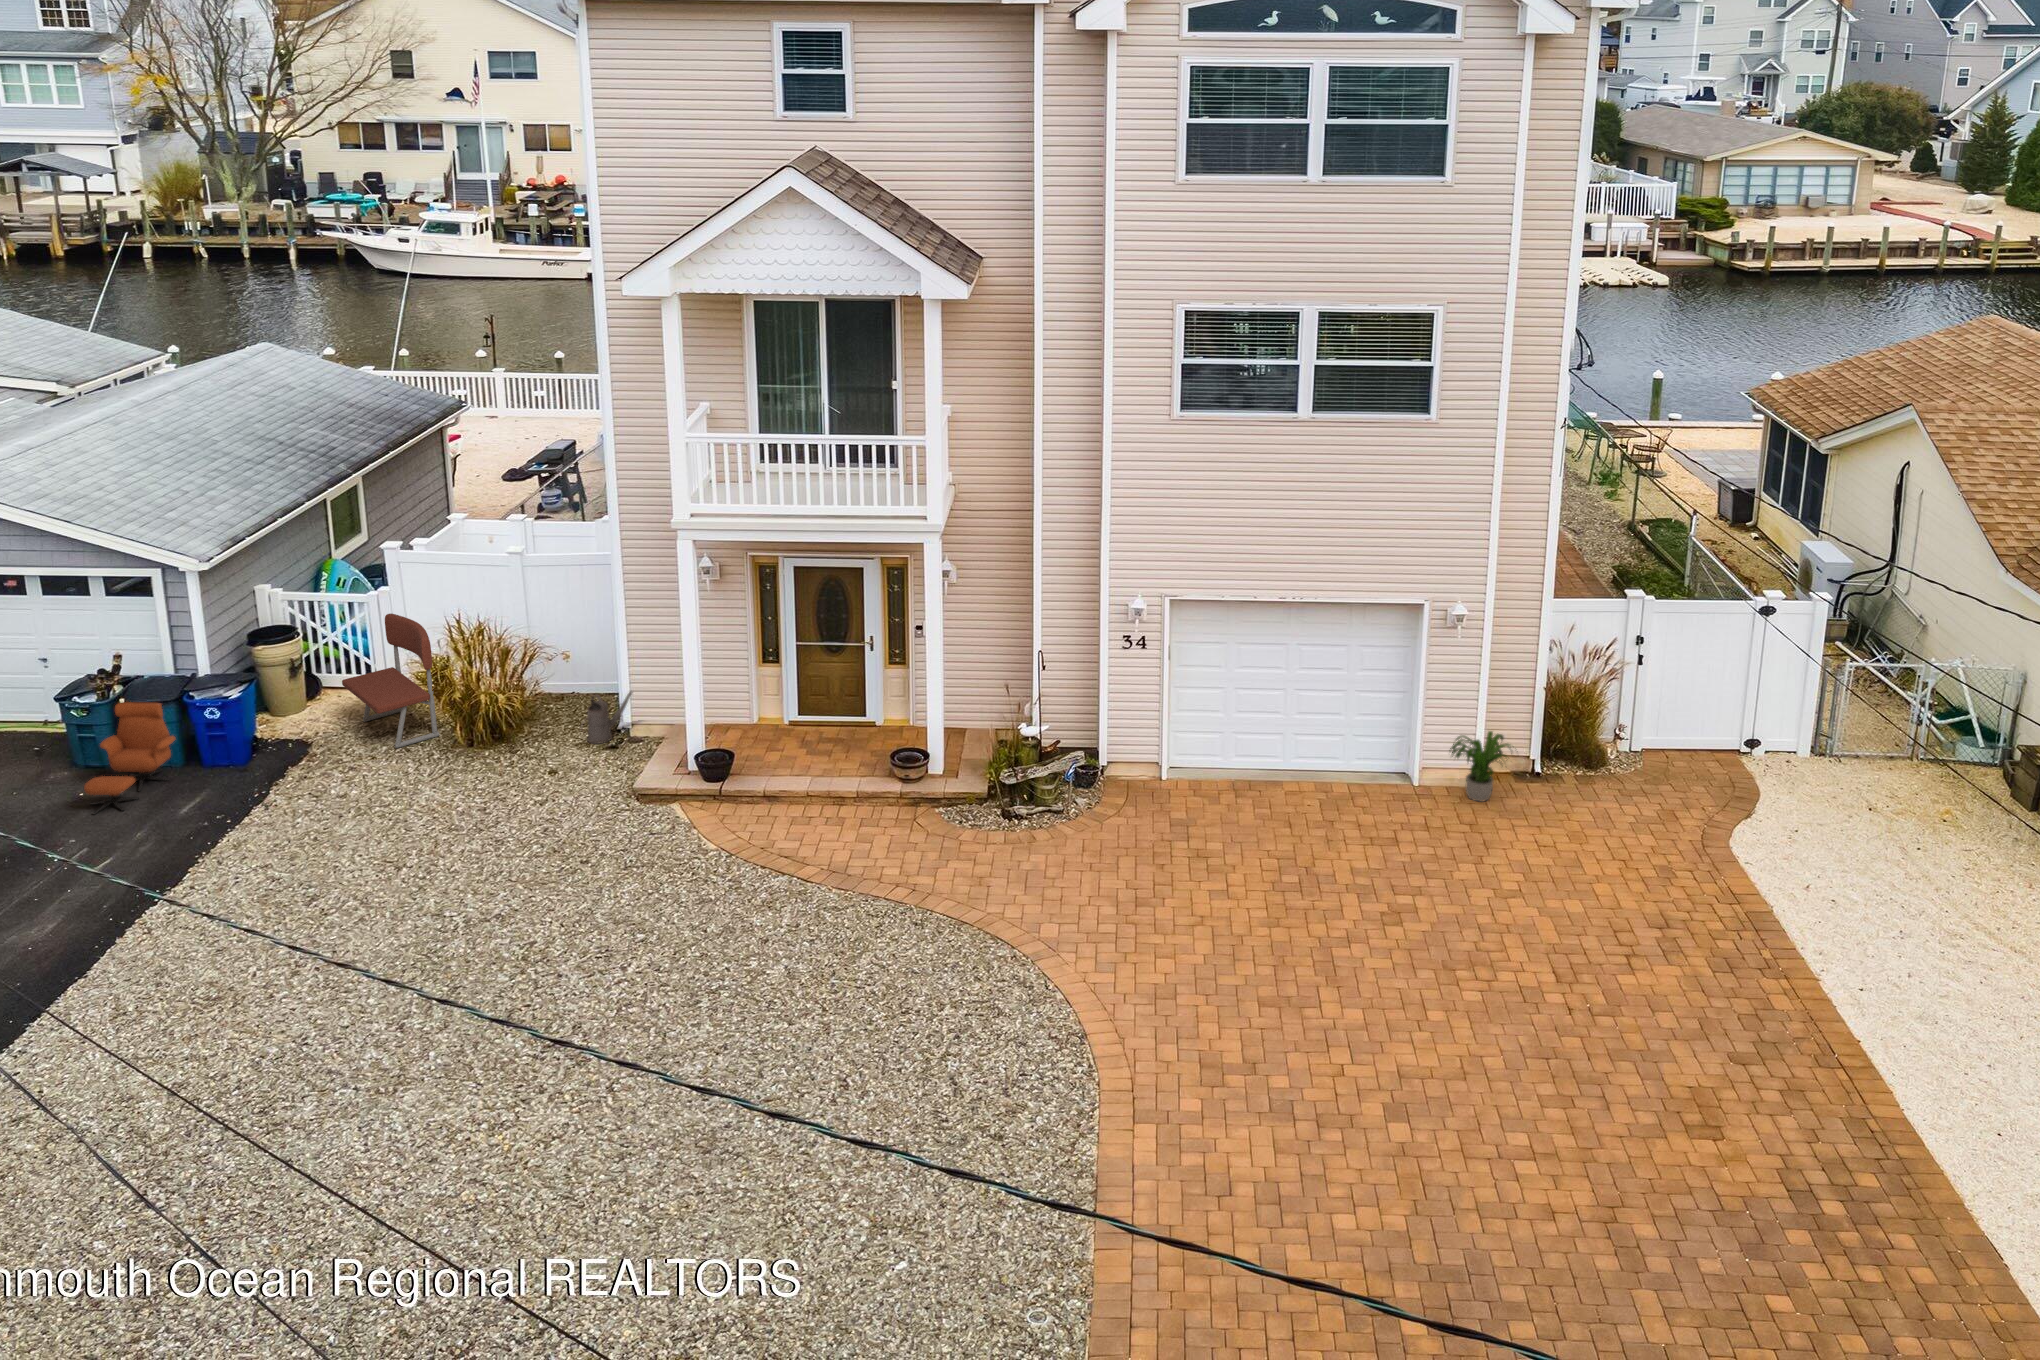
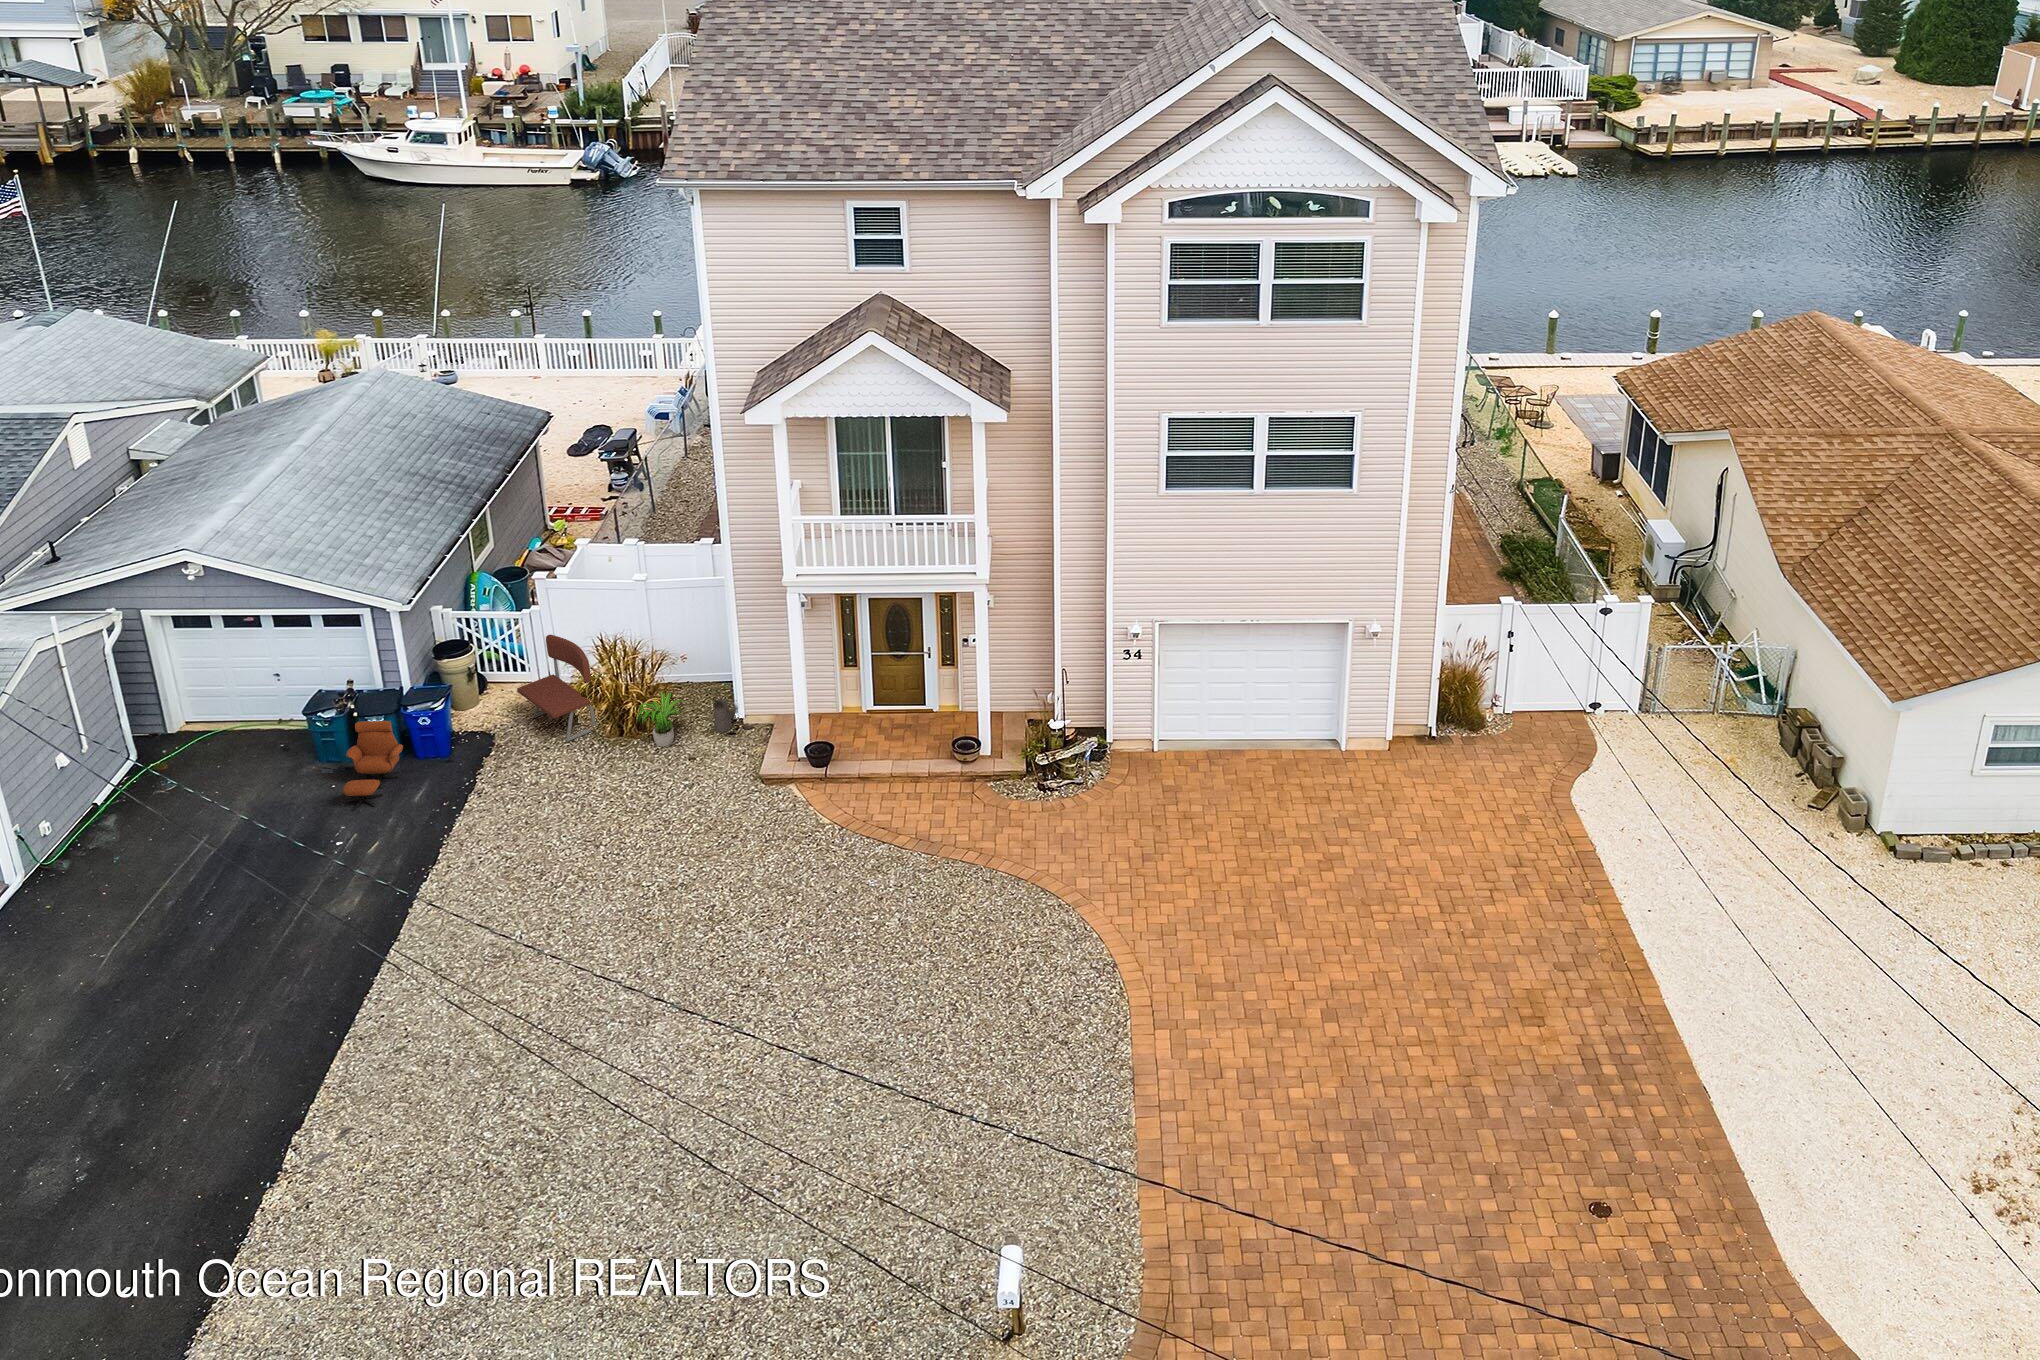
potted plant: present [1449,731,1510,802] -> present [637,692,687,747]

